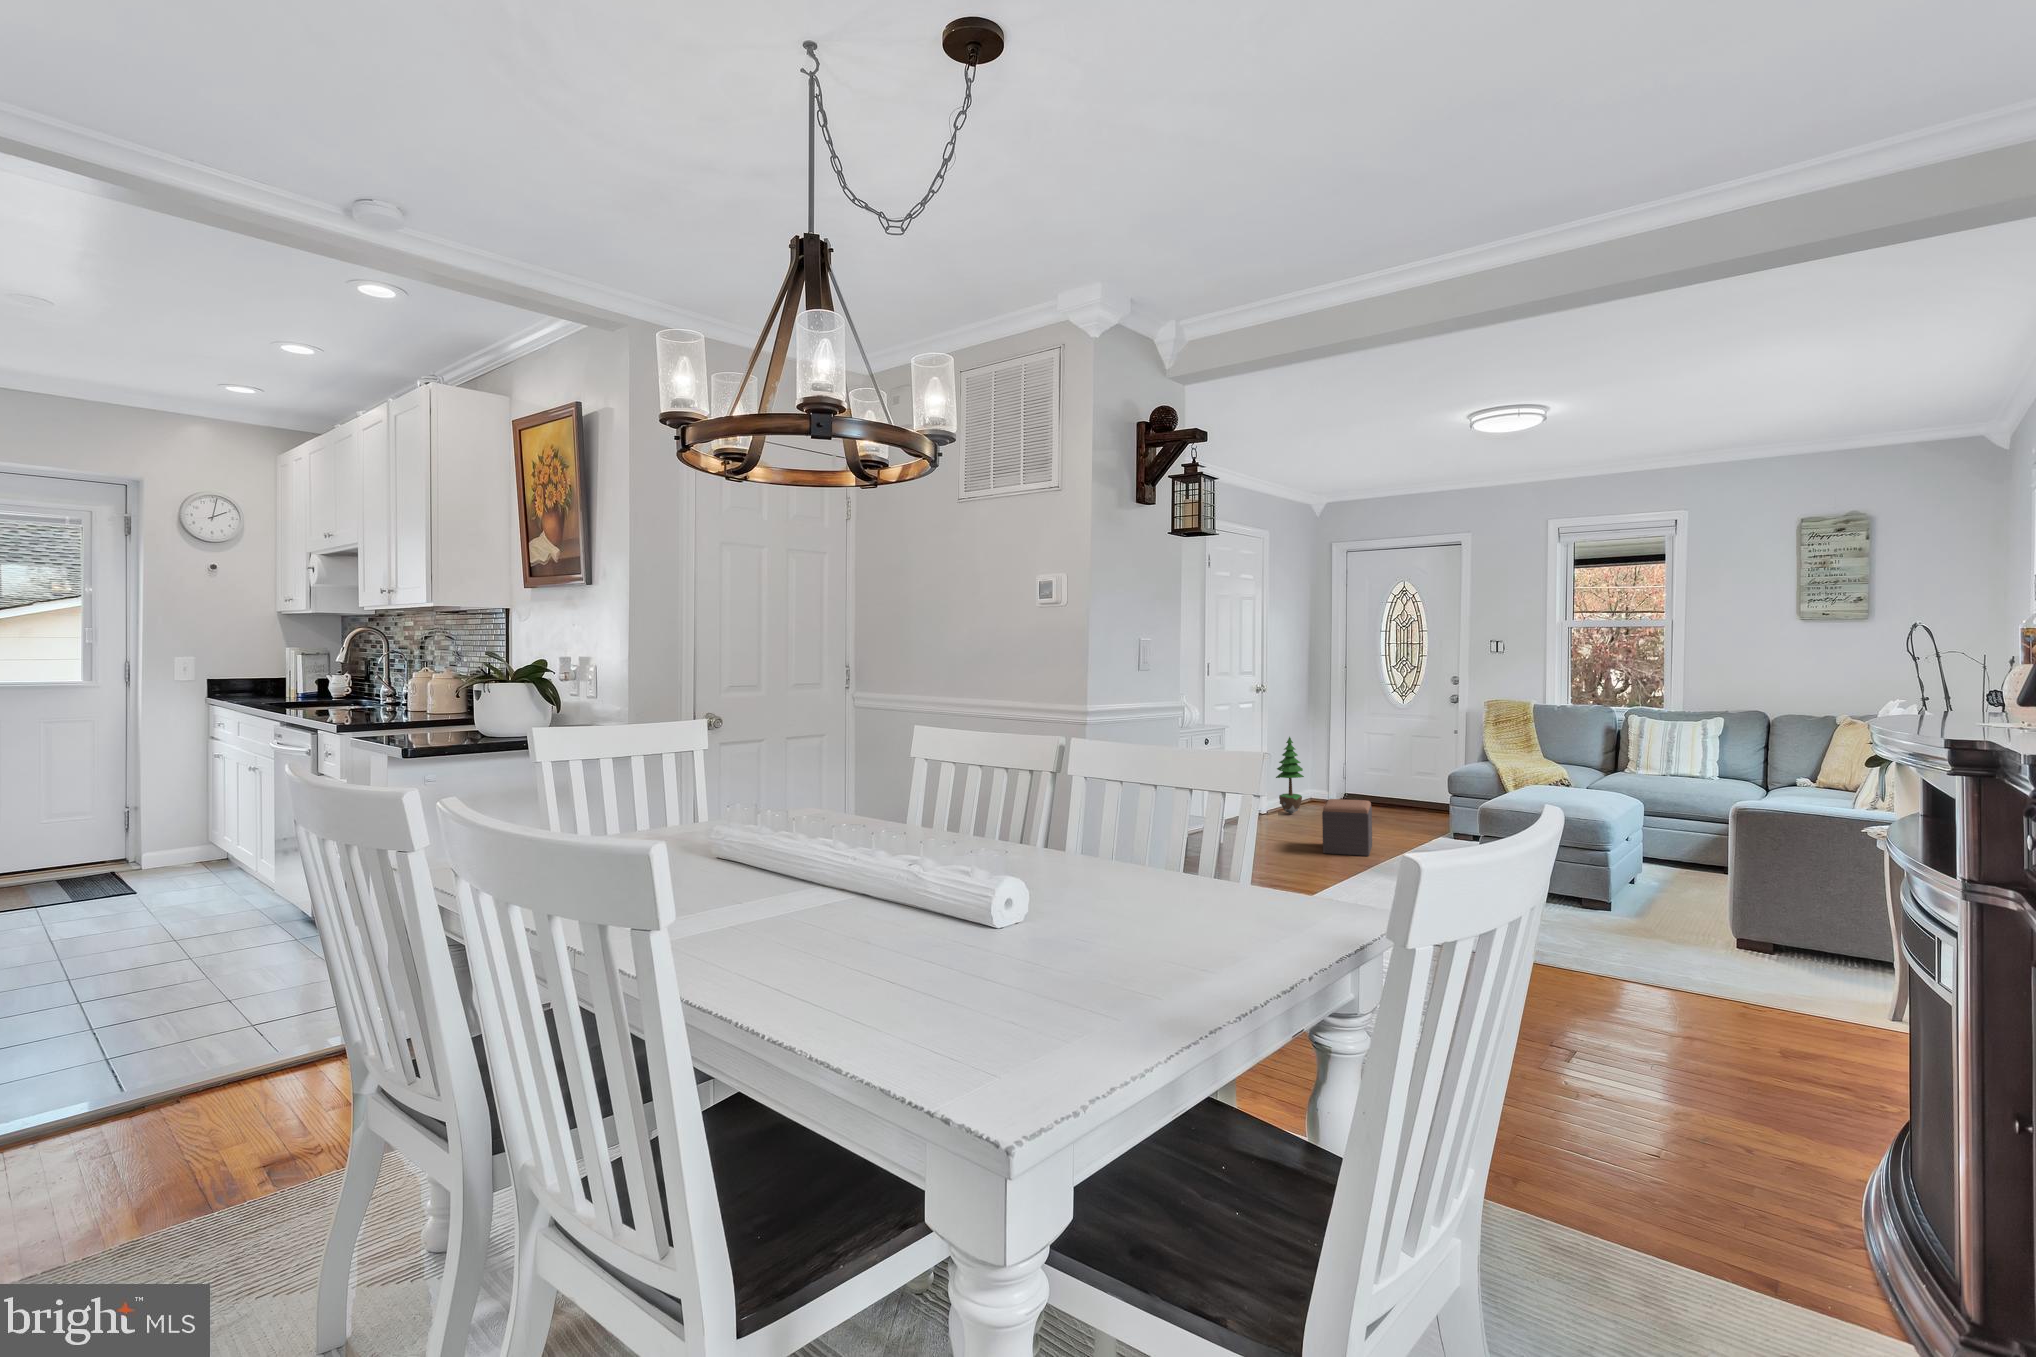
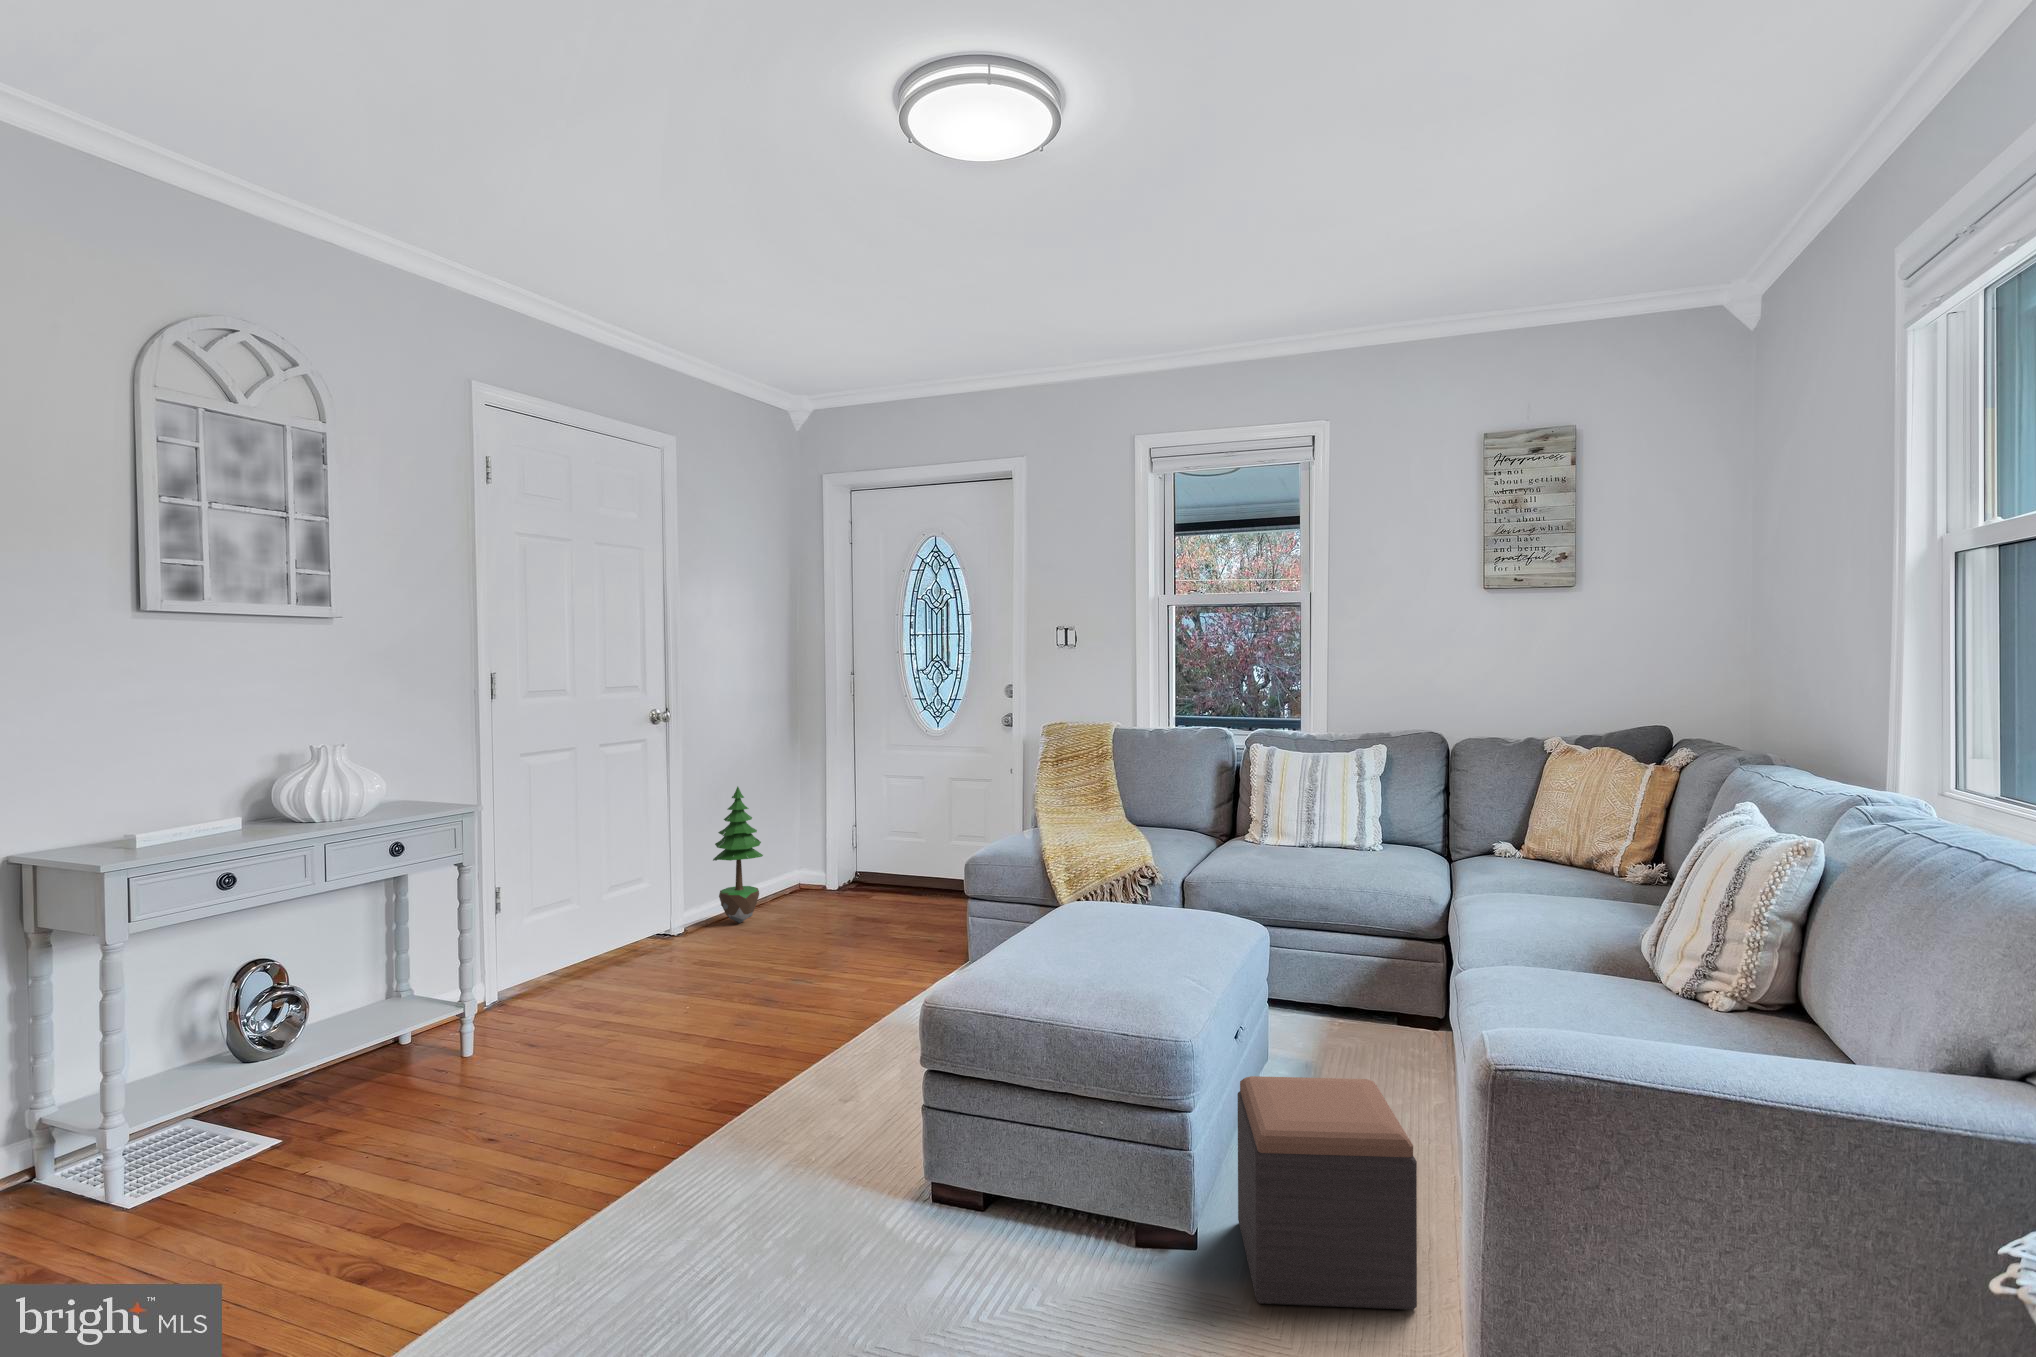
footstool: present [1322,799,1372,856] -> present [1237,1076,1417,1310]

